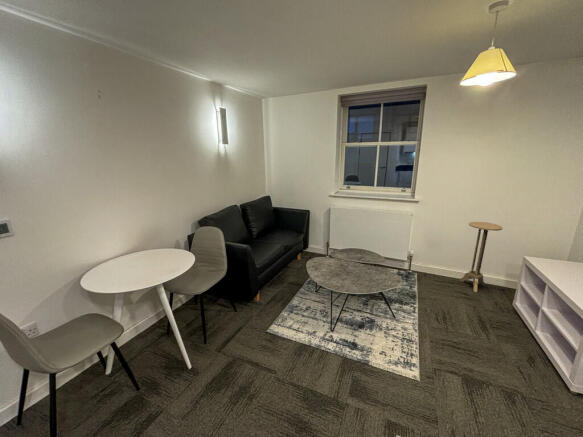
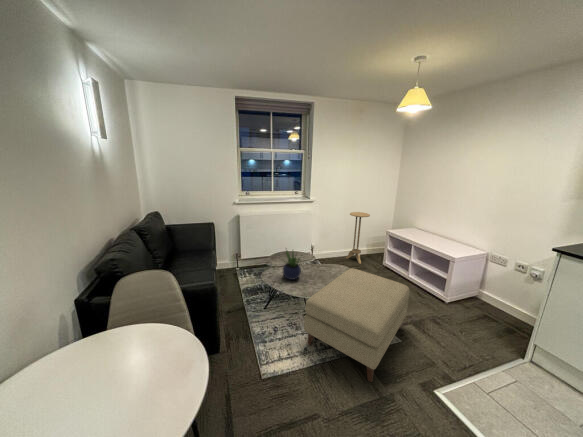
potted plant: none [325,238,347,271] -> present [283,251,301,280]
ottoman: none [316,280,450,385] -> present [304,268,410,382]

